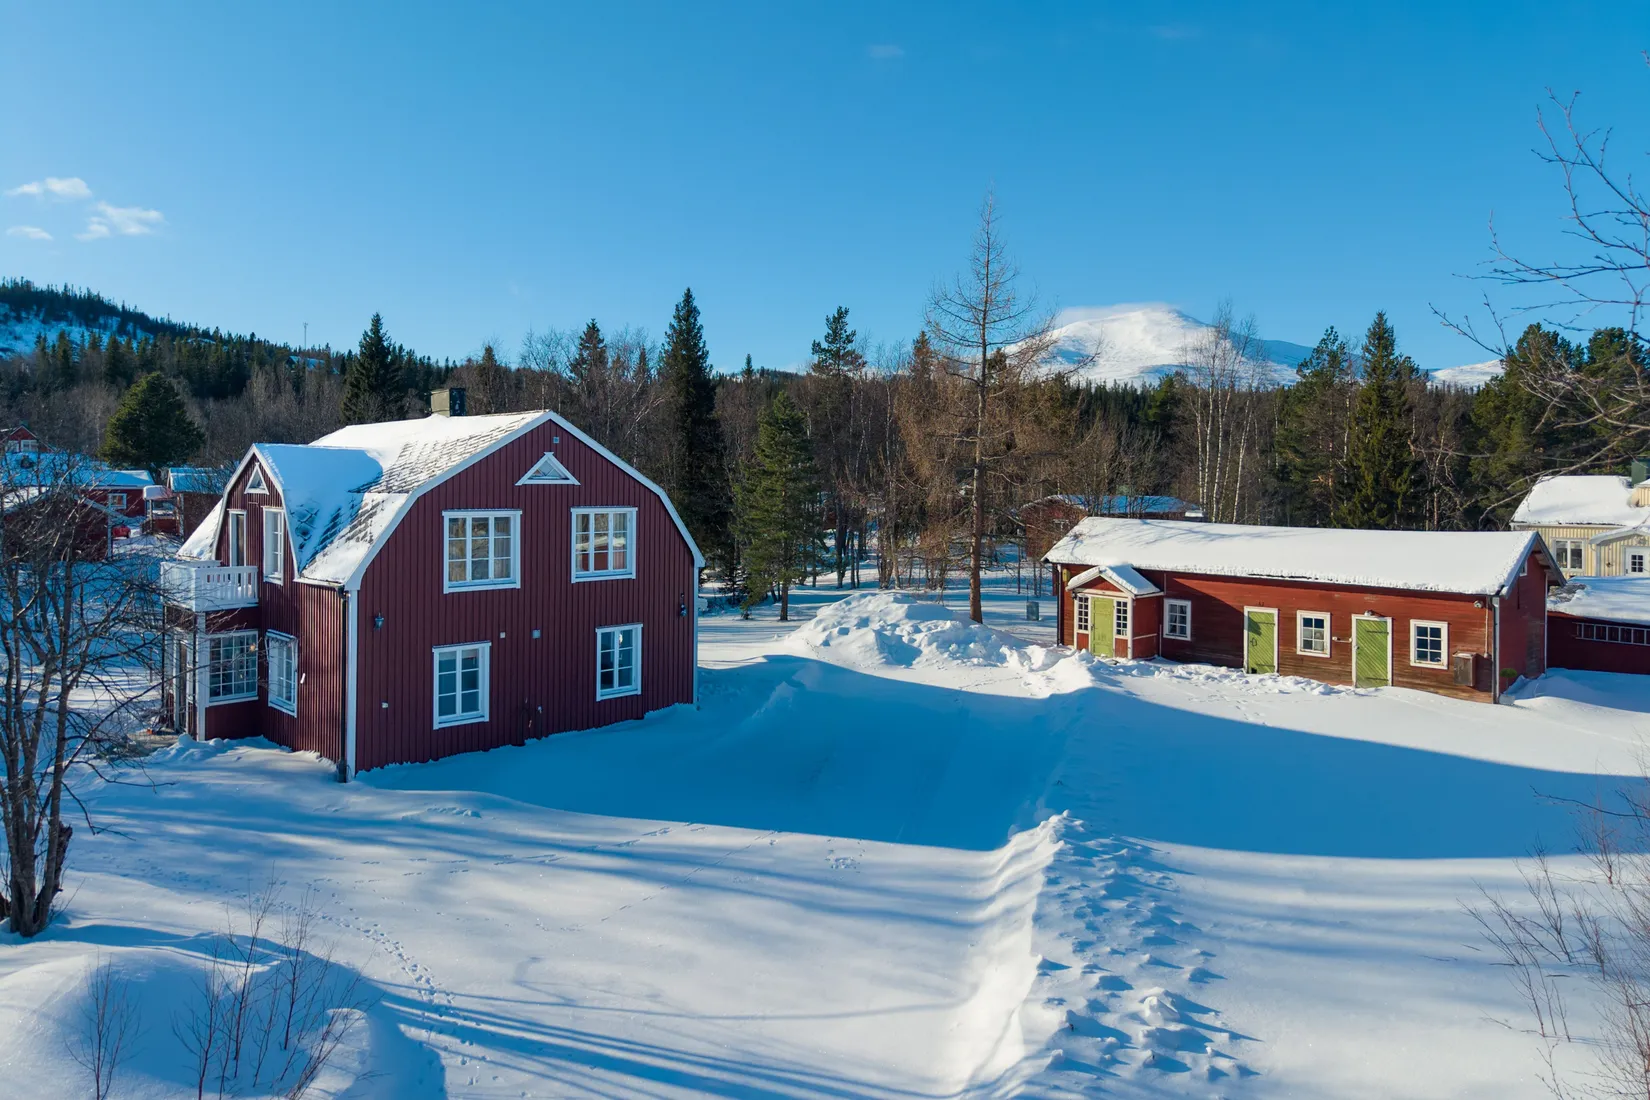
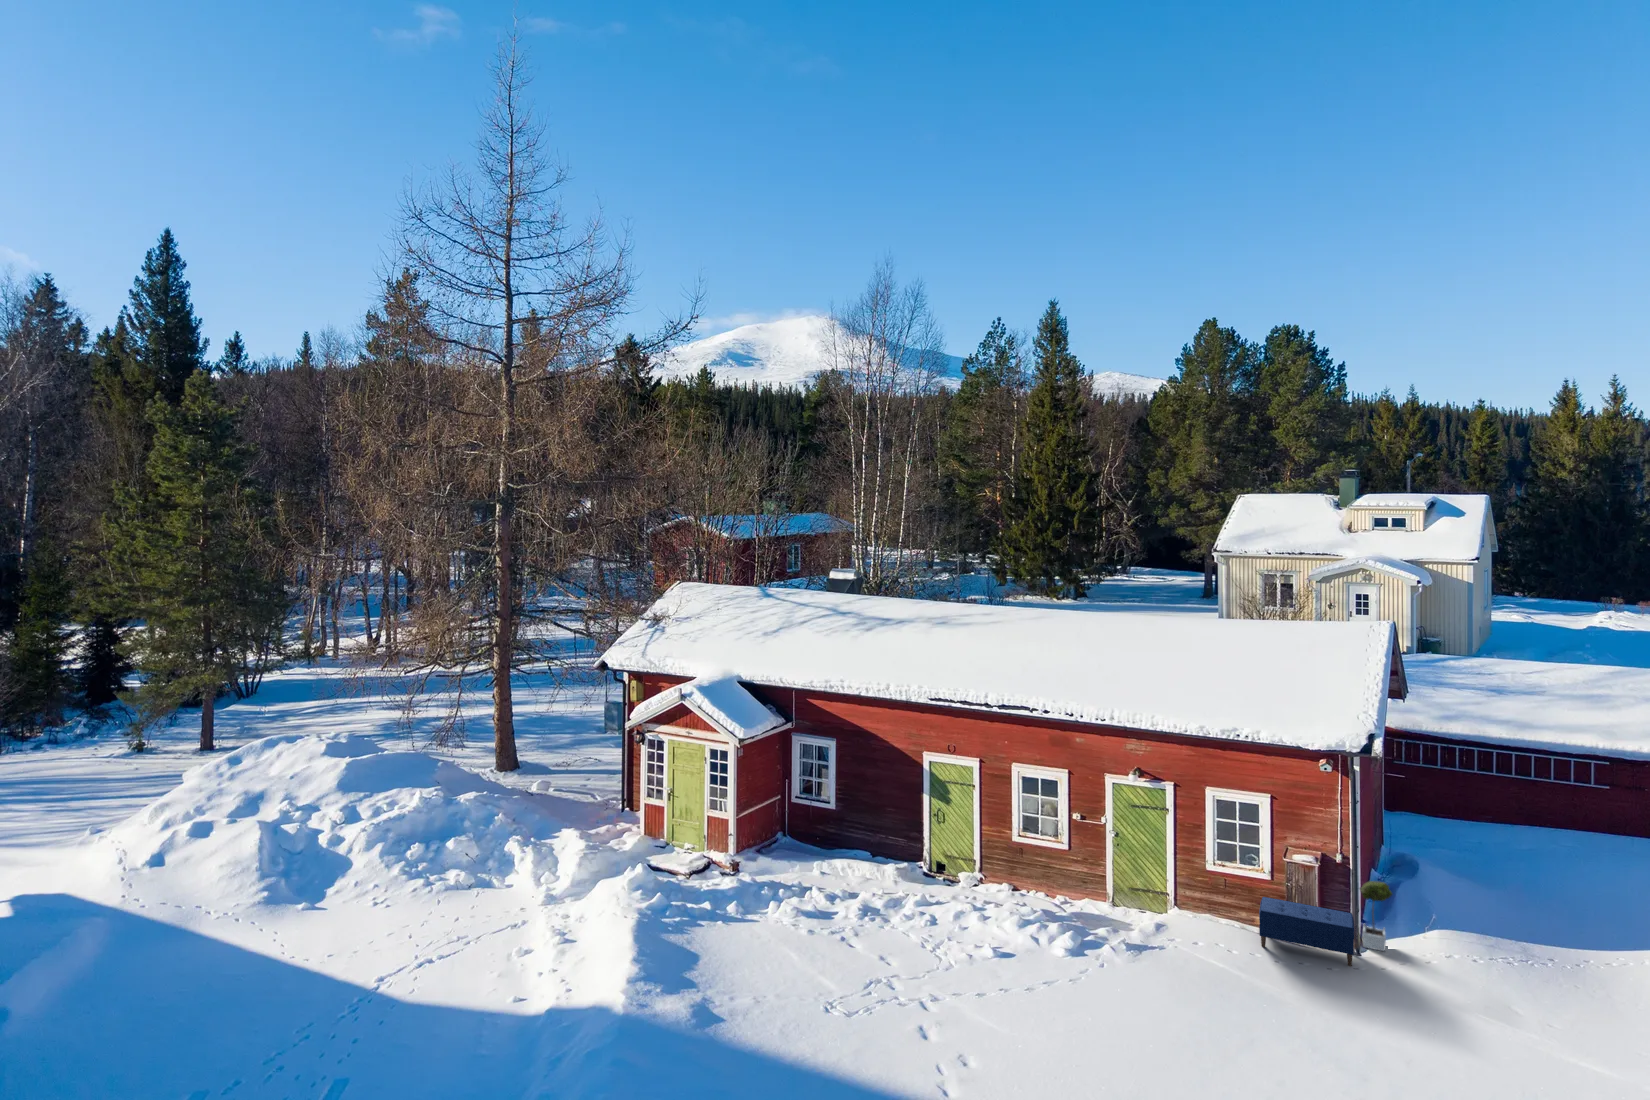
bench: none [1435,678,1492,705] -> present [1259,897,1354,966]

